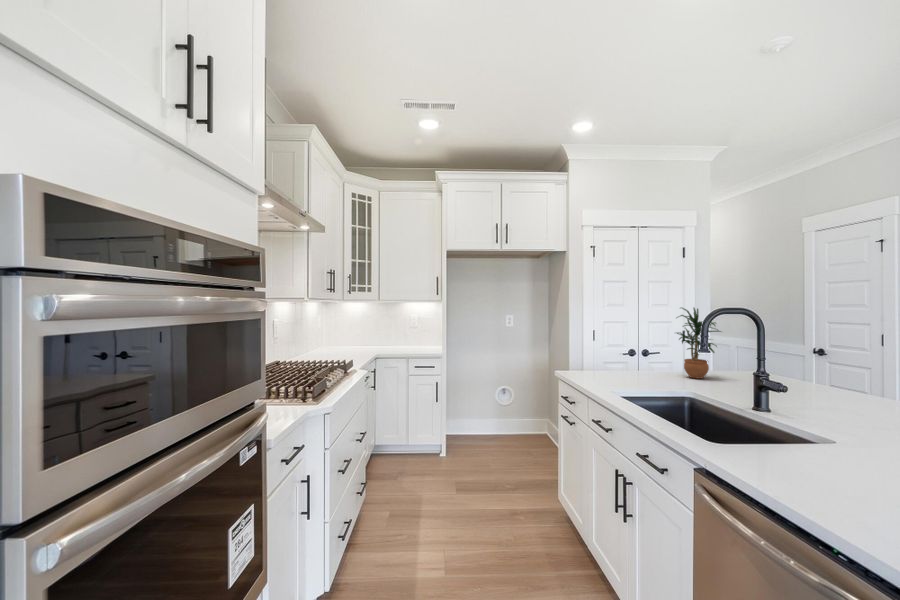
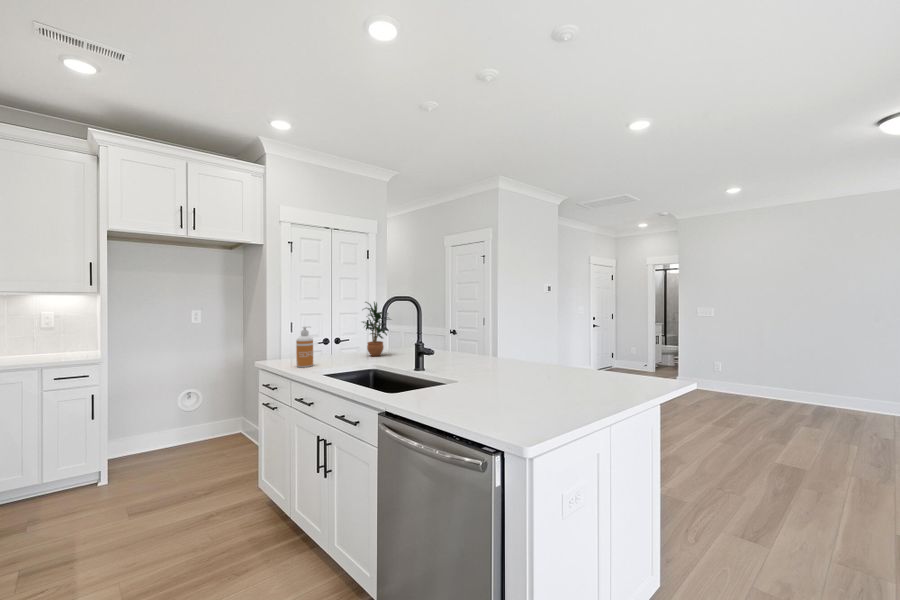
soap dispenser: none [593,335,612,381] -> present [296,327,313,367]

